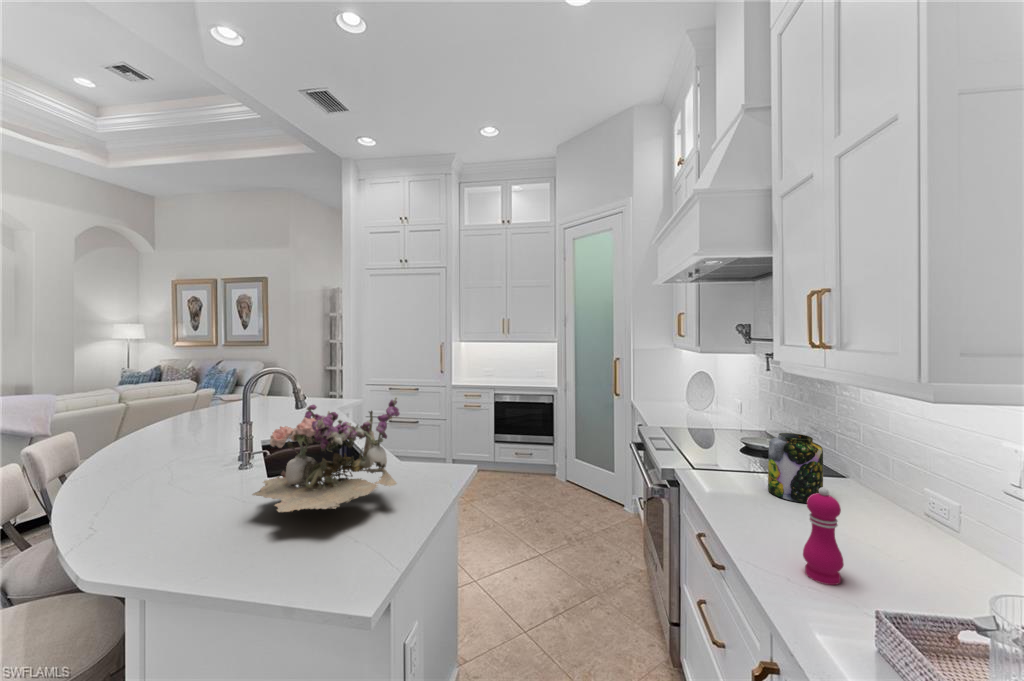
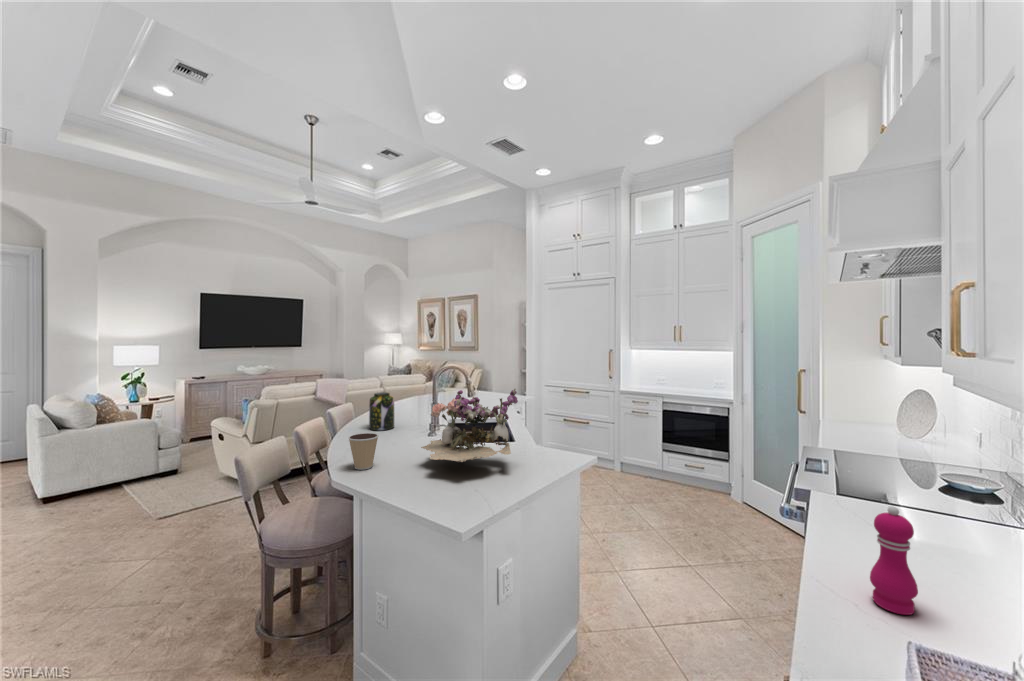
jar: present [768,433,823,503] -> present [369,392,394,430]
coffee cup: none [112,486,173,551] -> present [349,433,378,470]

